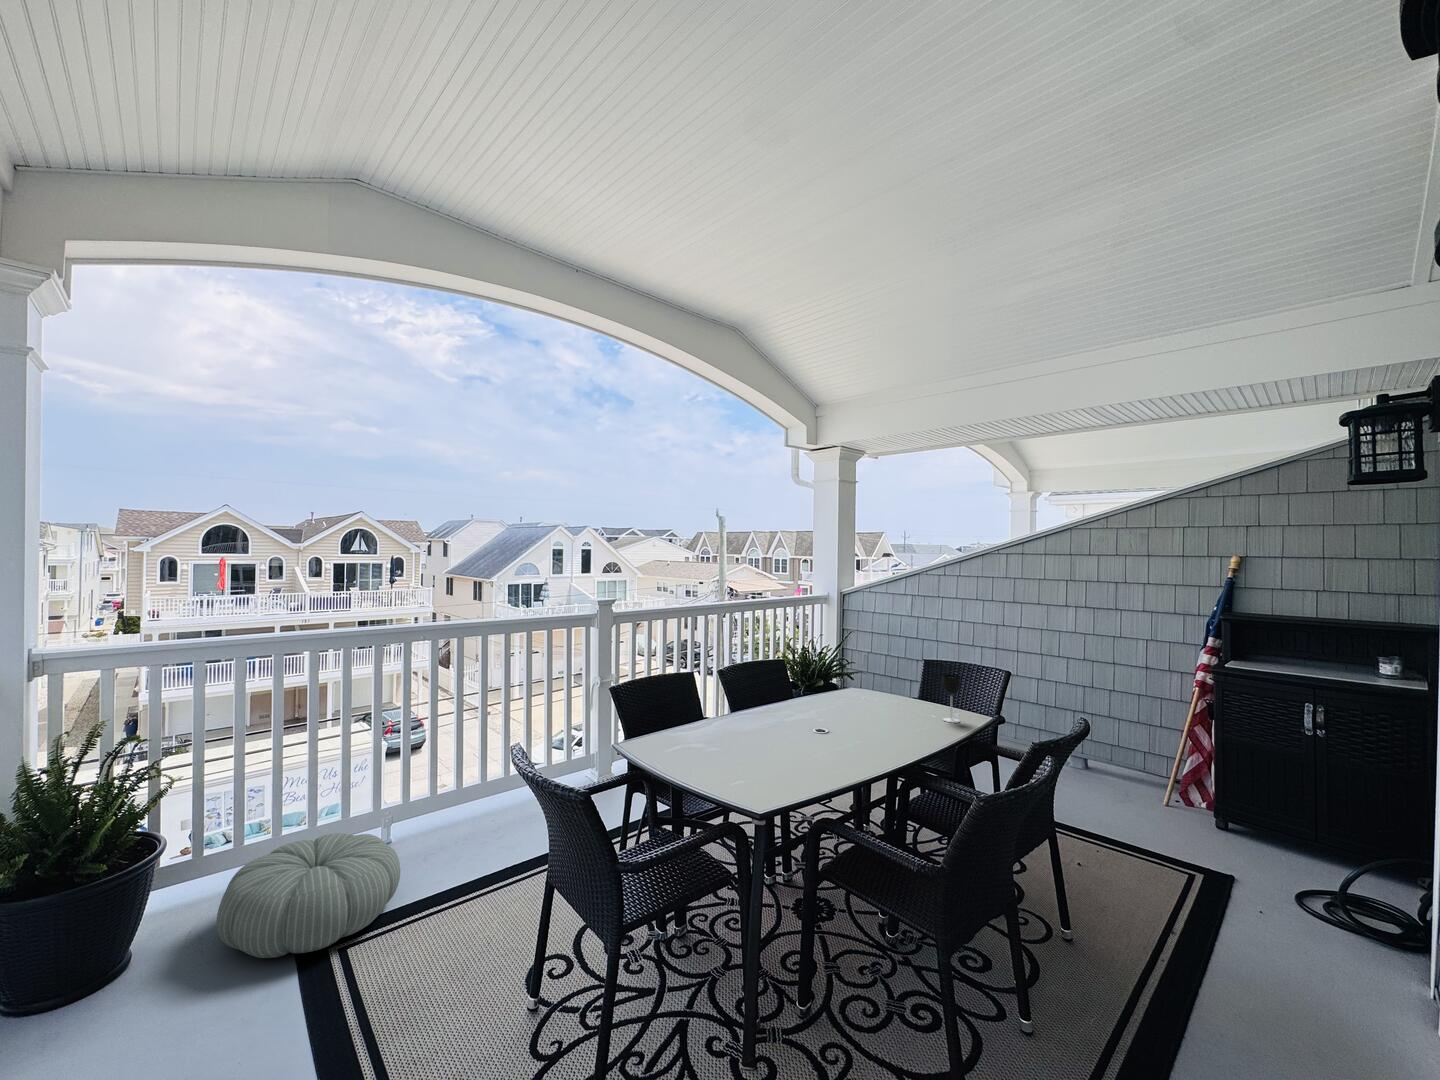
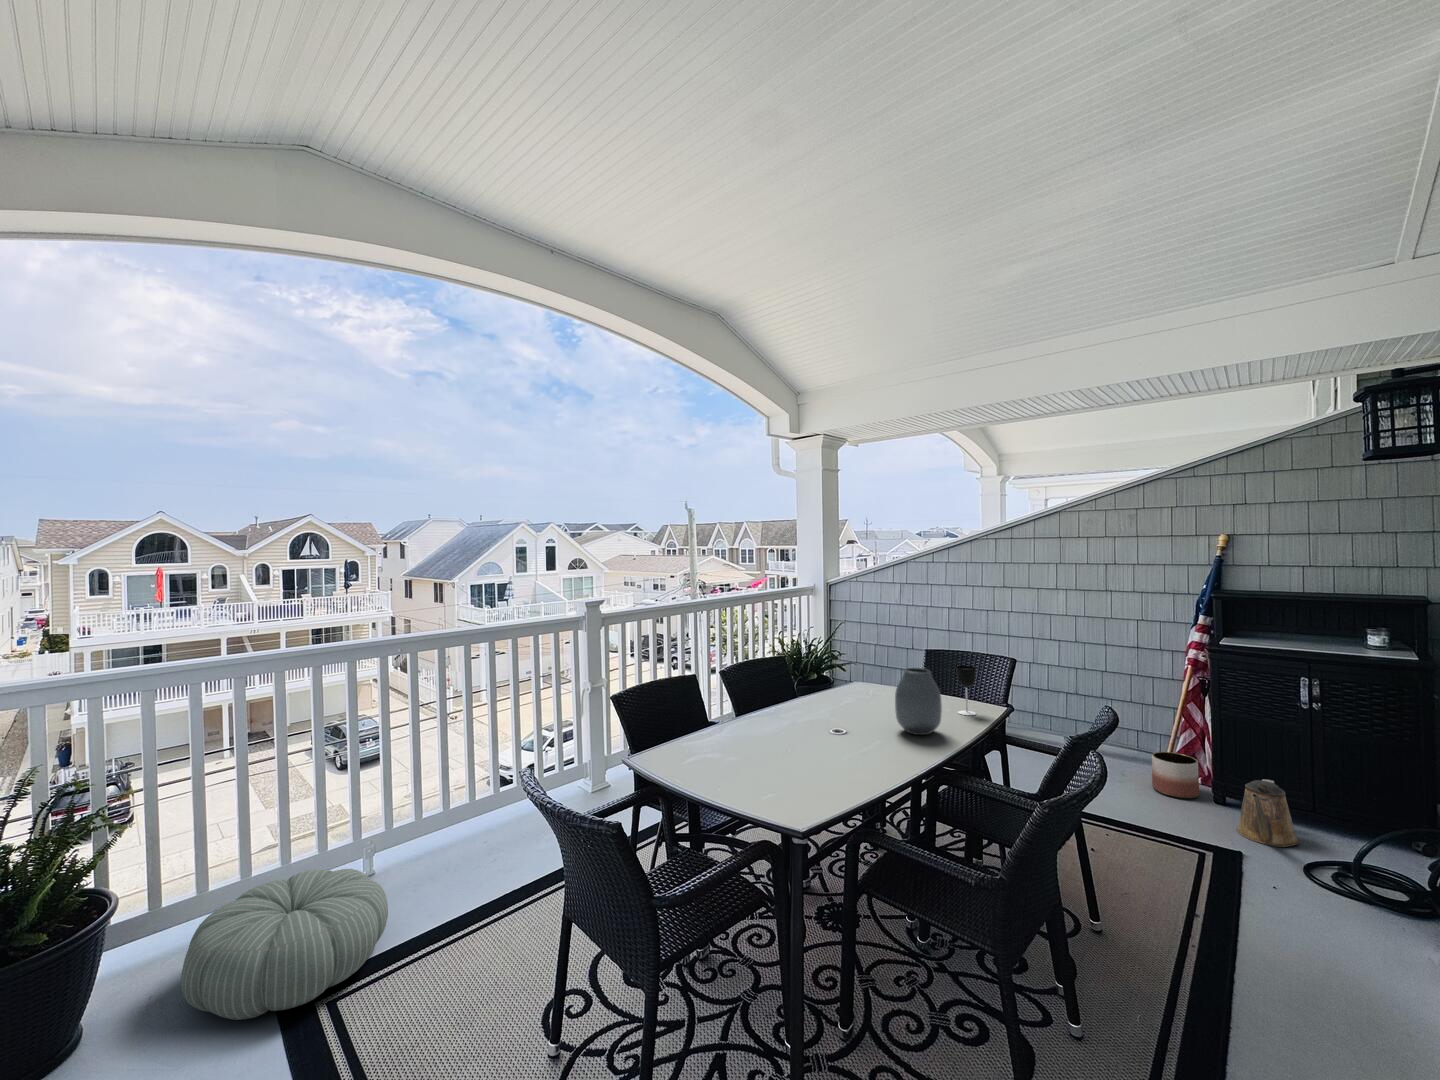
vase: none [876,673,920,738] -> present [895,668,942,735]
planter: none [1155,773,1203,821] -> present [1152,752,1199,798]
watering can: none [1235,804,1299,873] -> present [1237,779,1299,847]

